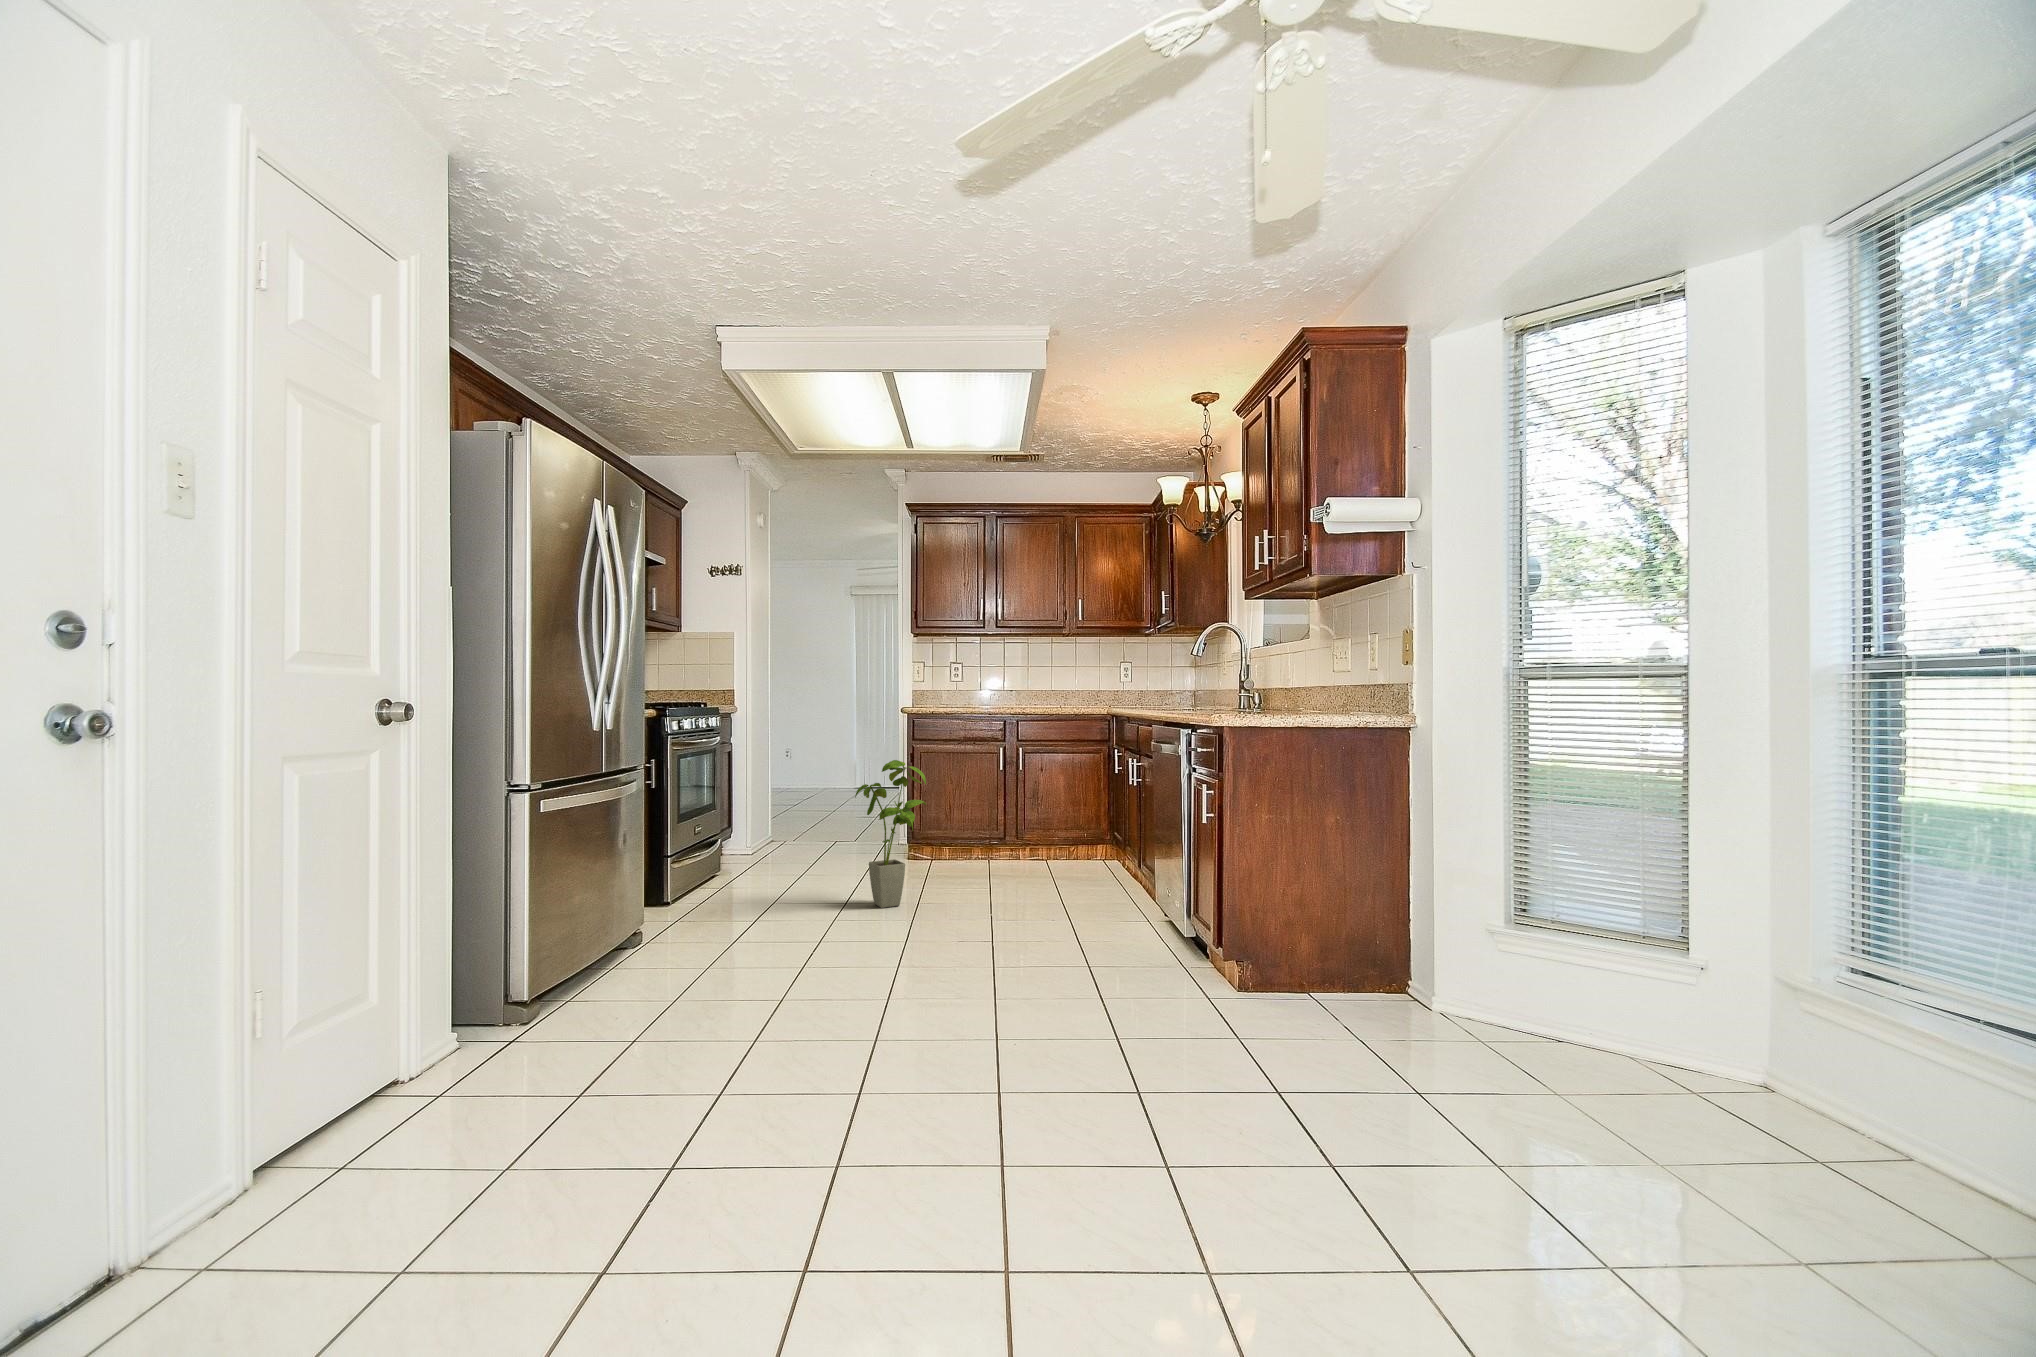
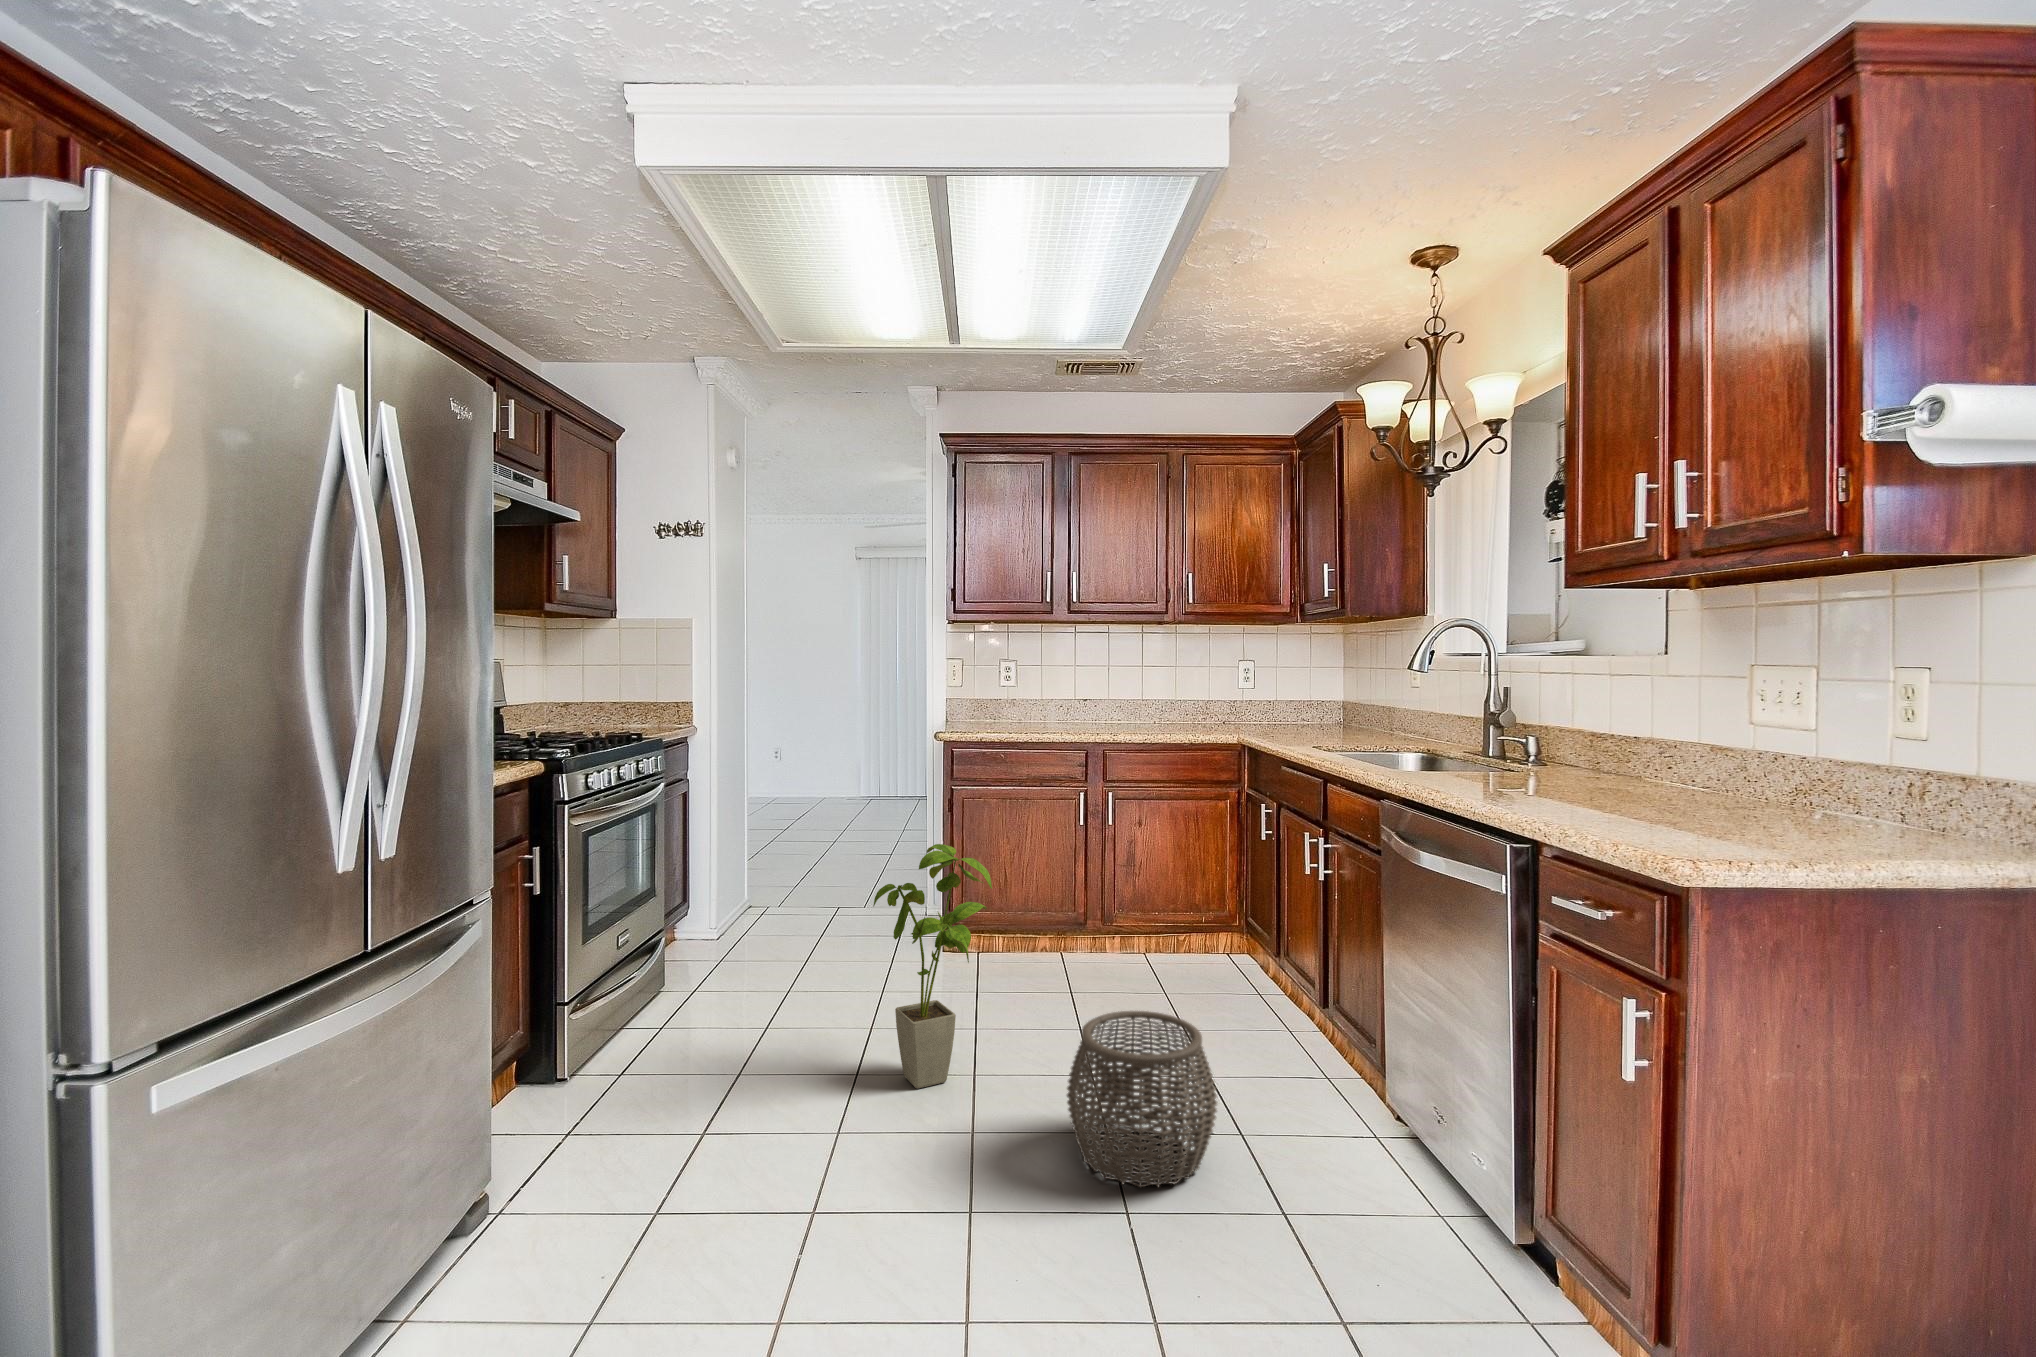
woven basket: none [964,849,1049,935] -> present [1067,1011,1217,1187]

